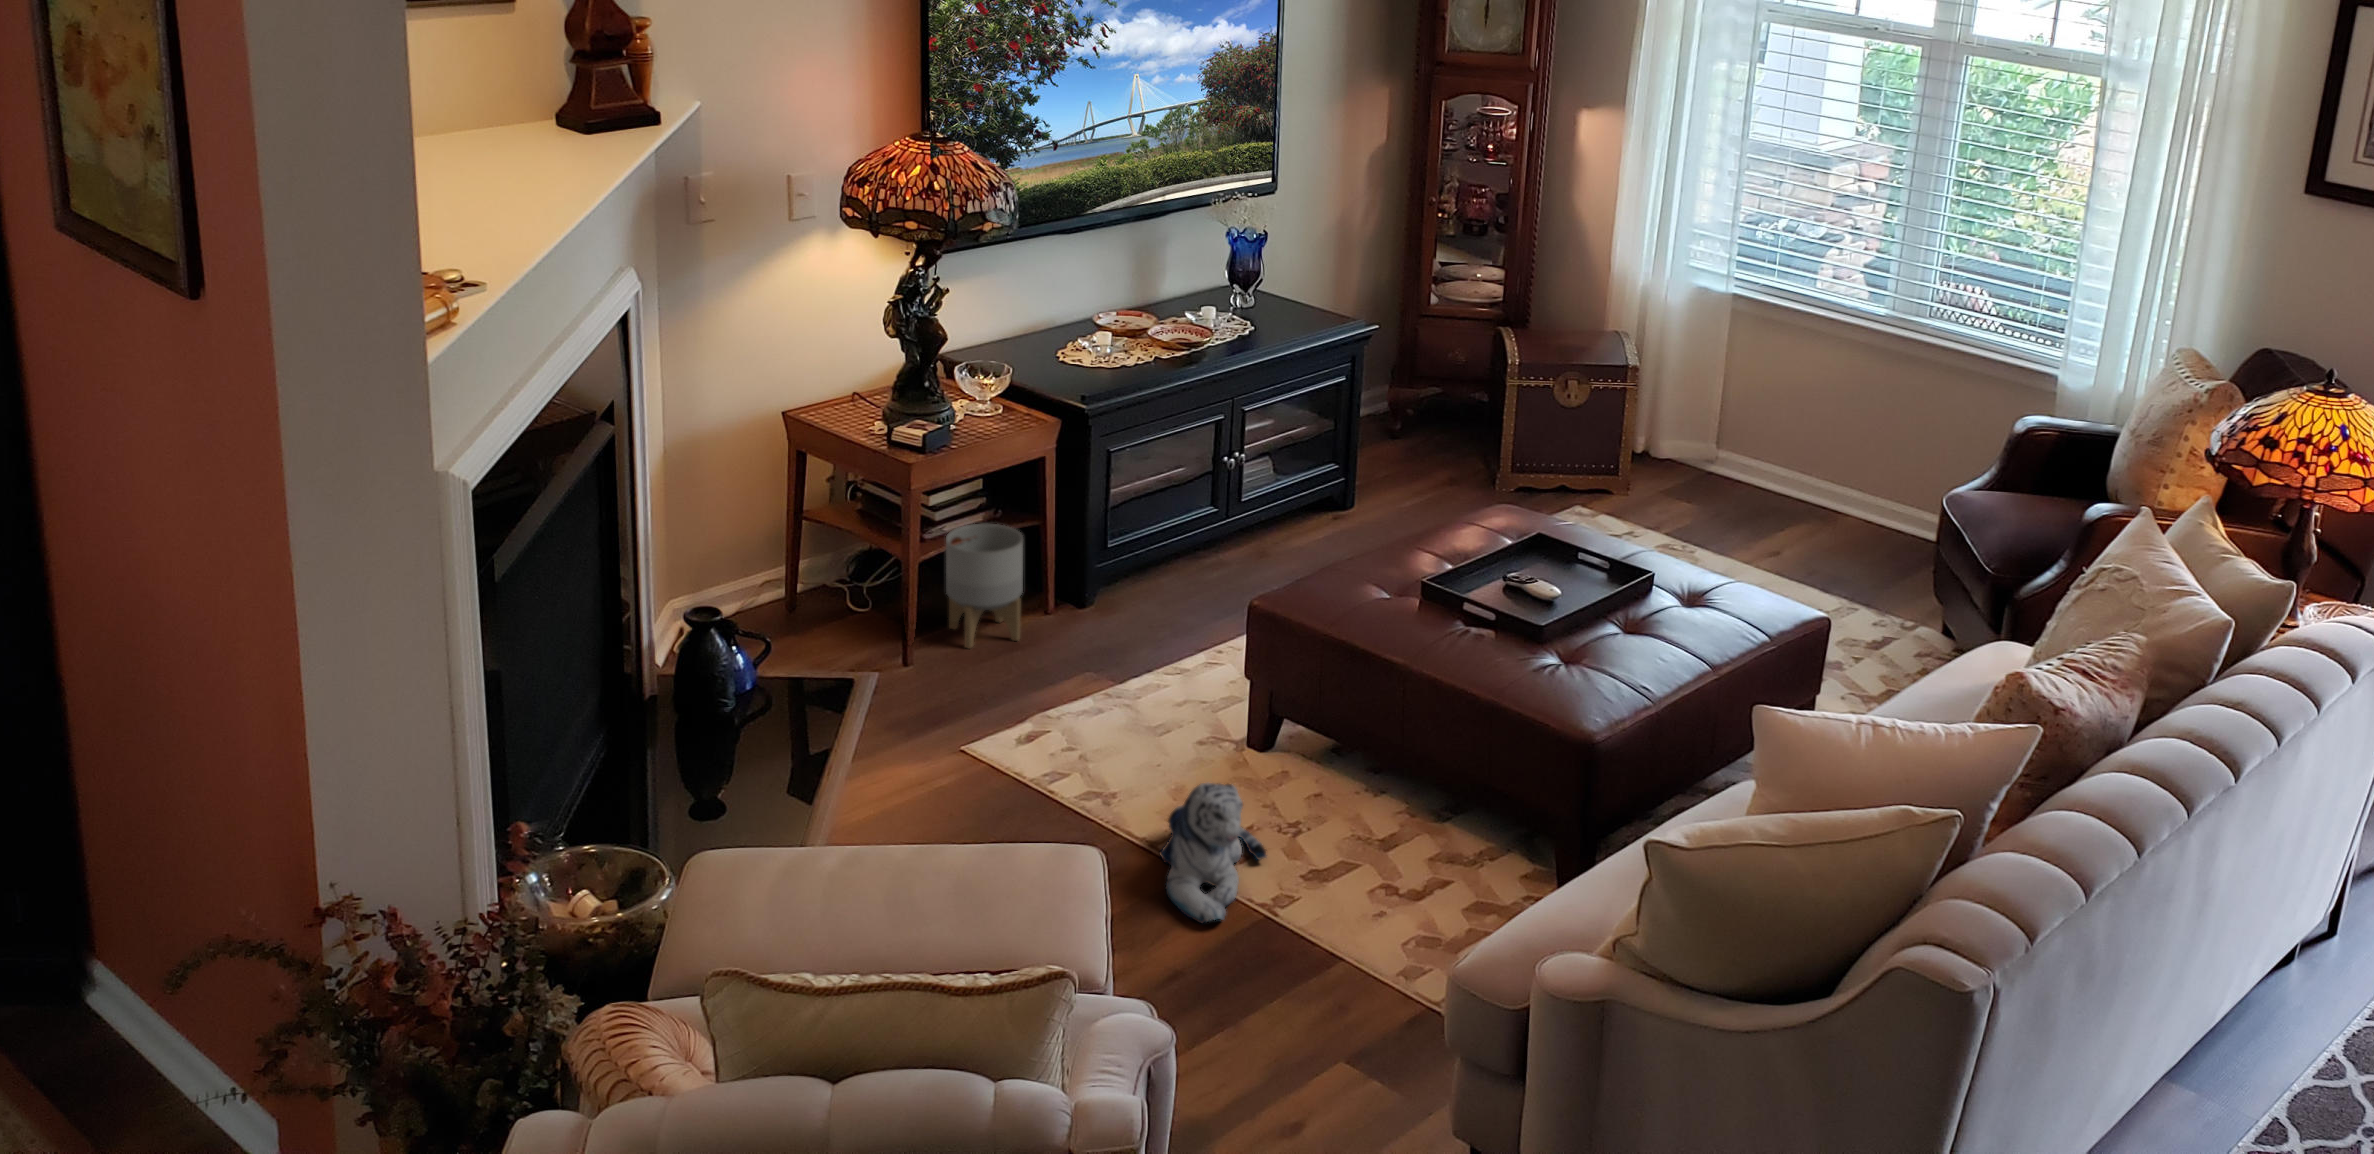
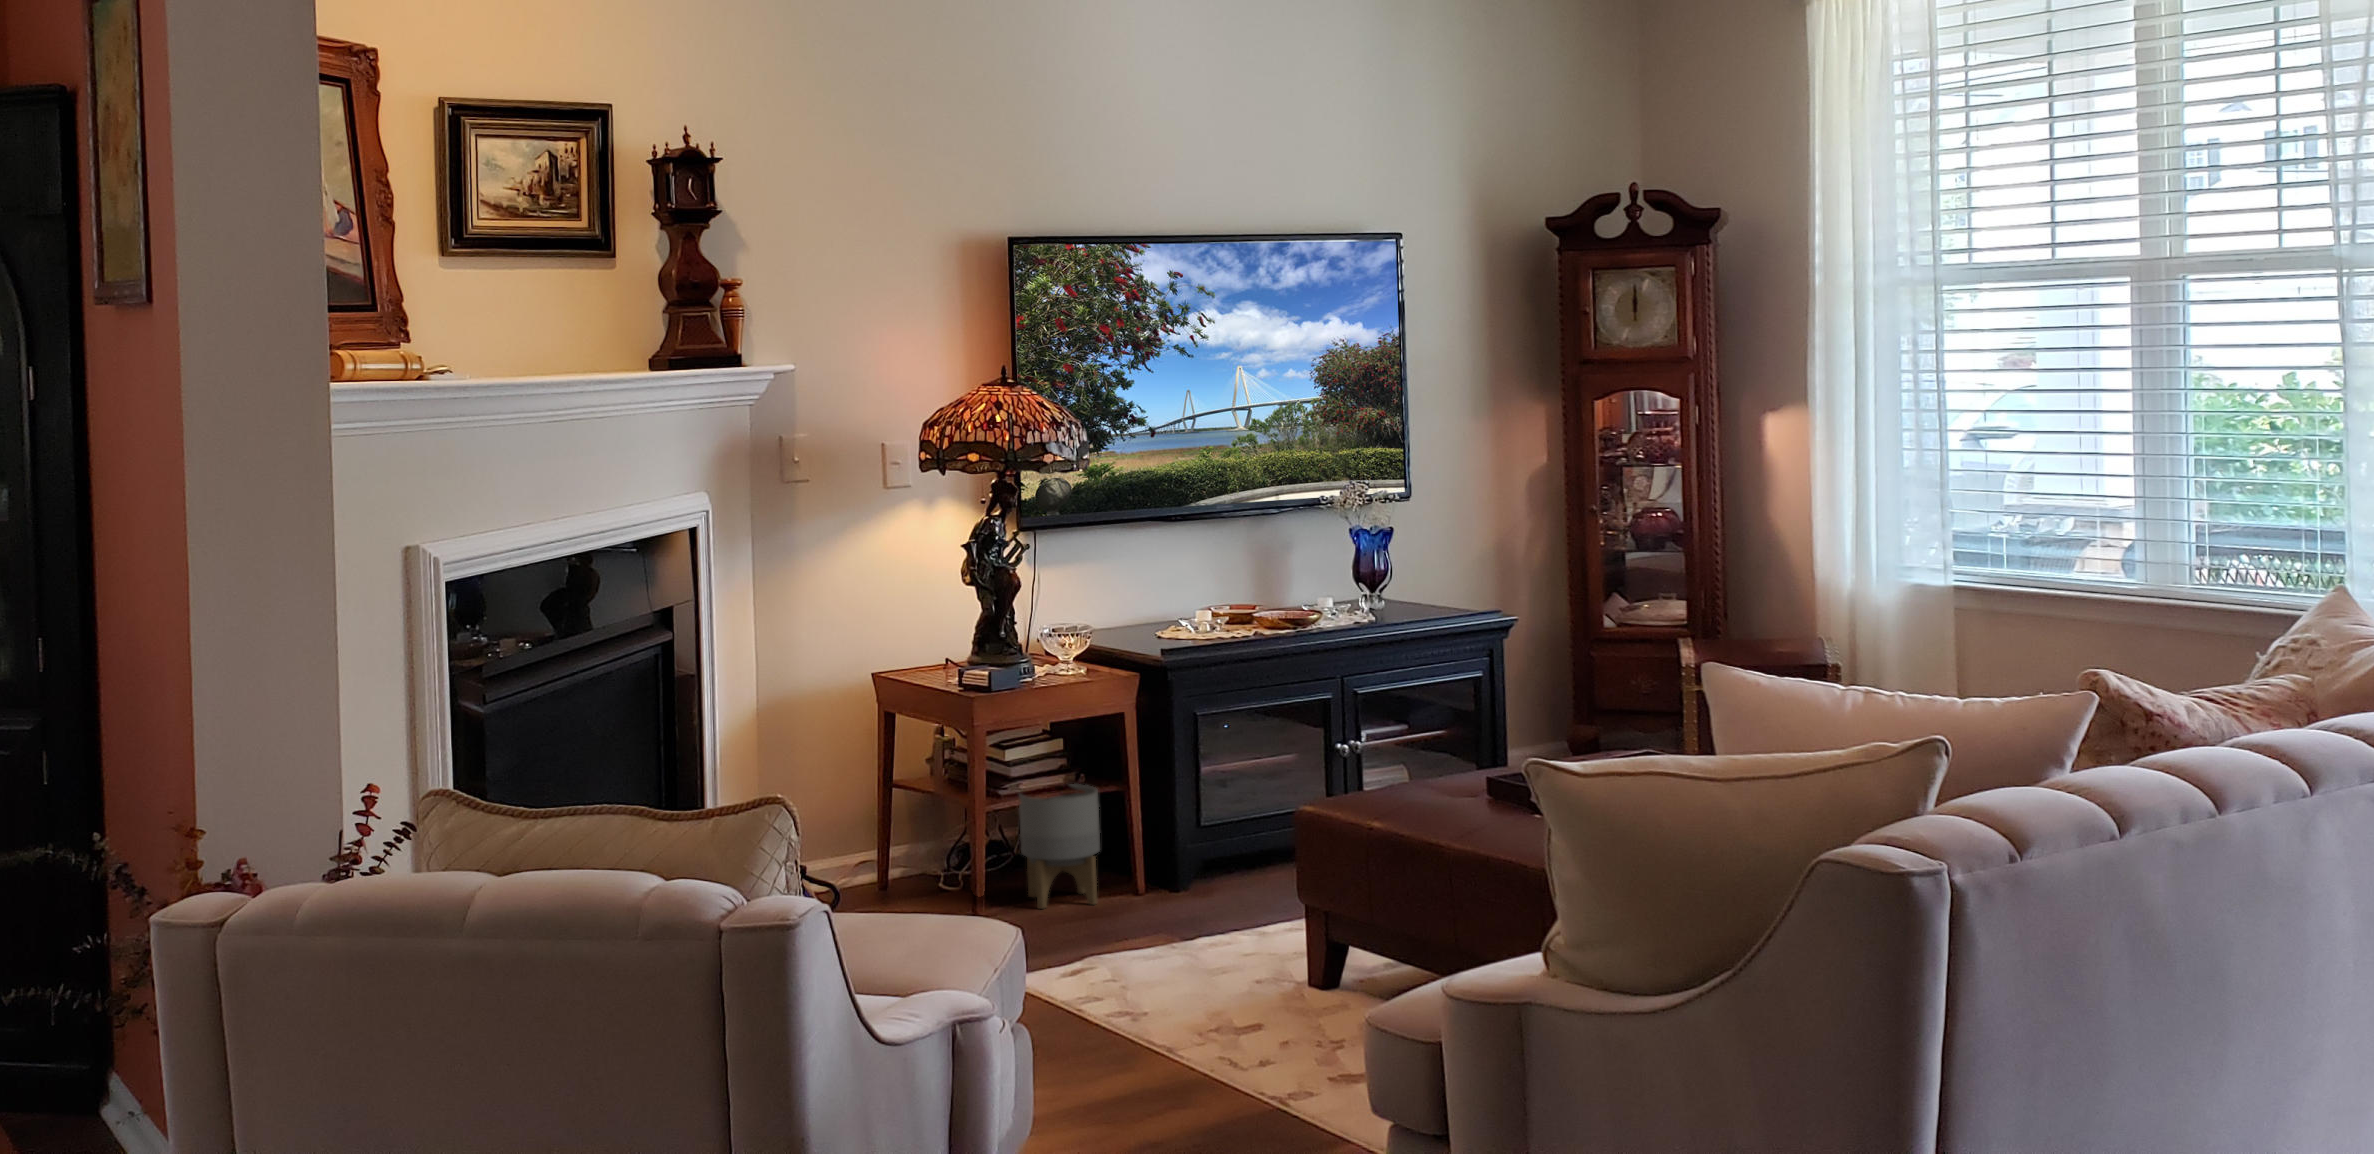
plush toy: present [1160,783,1266,923] -> none [1158,933,1282,1080]

